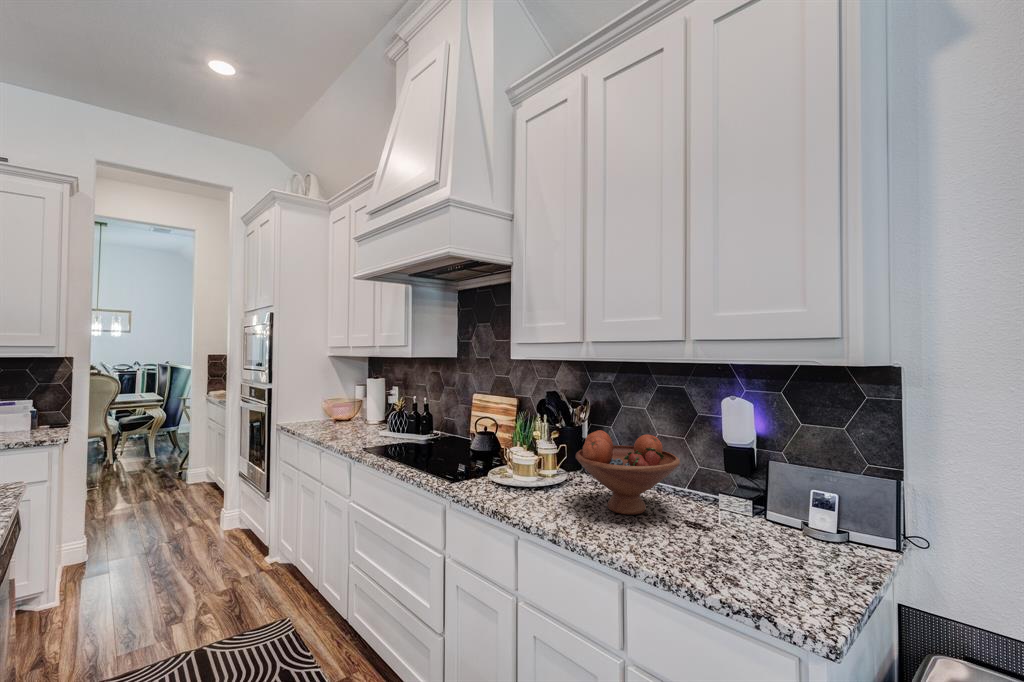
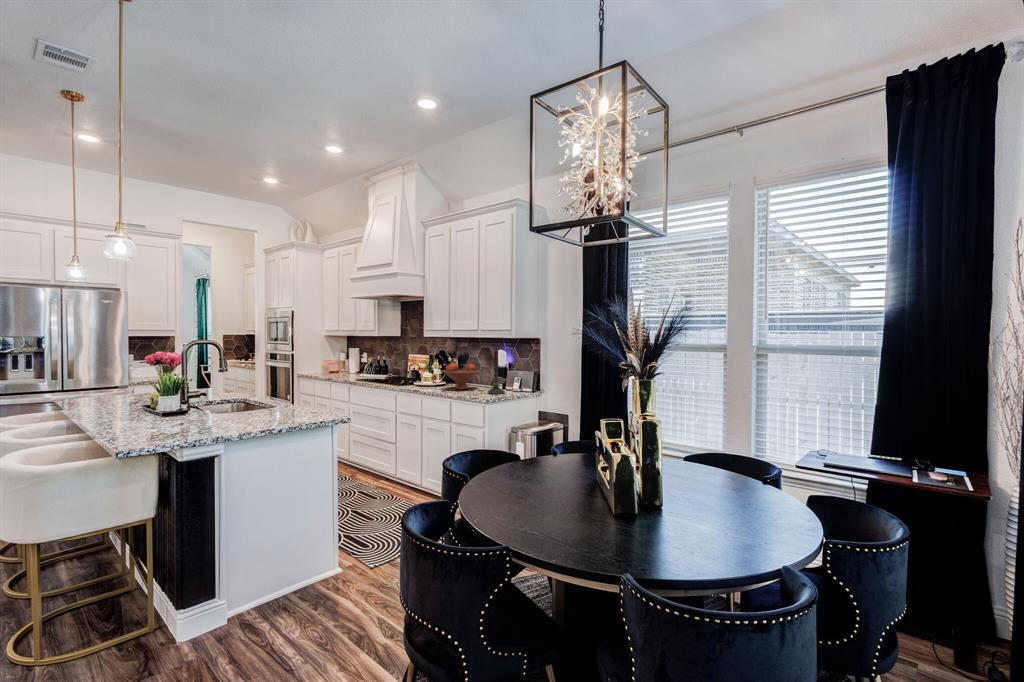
candle: none [741,403,808,567] -> present [488,351,504,394]

